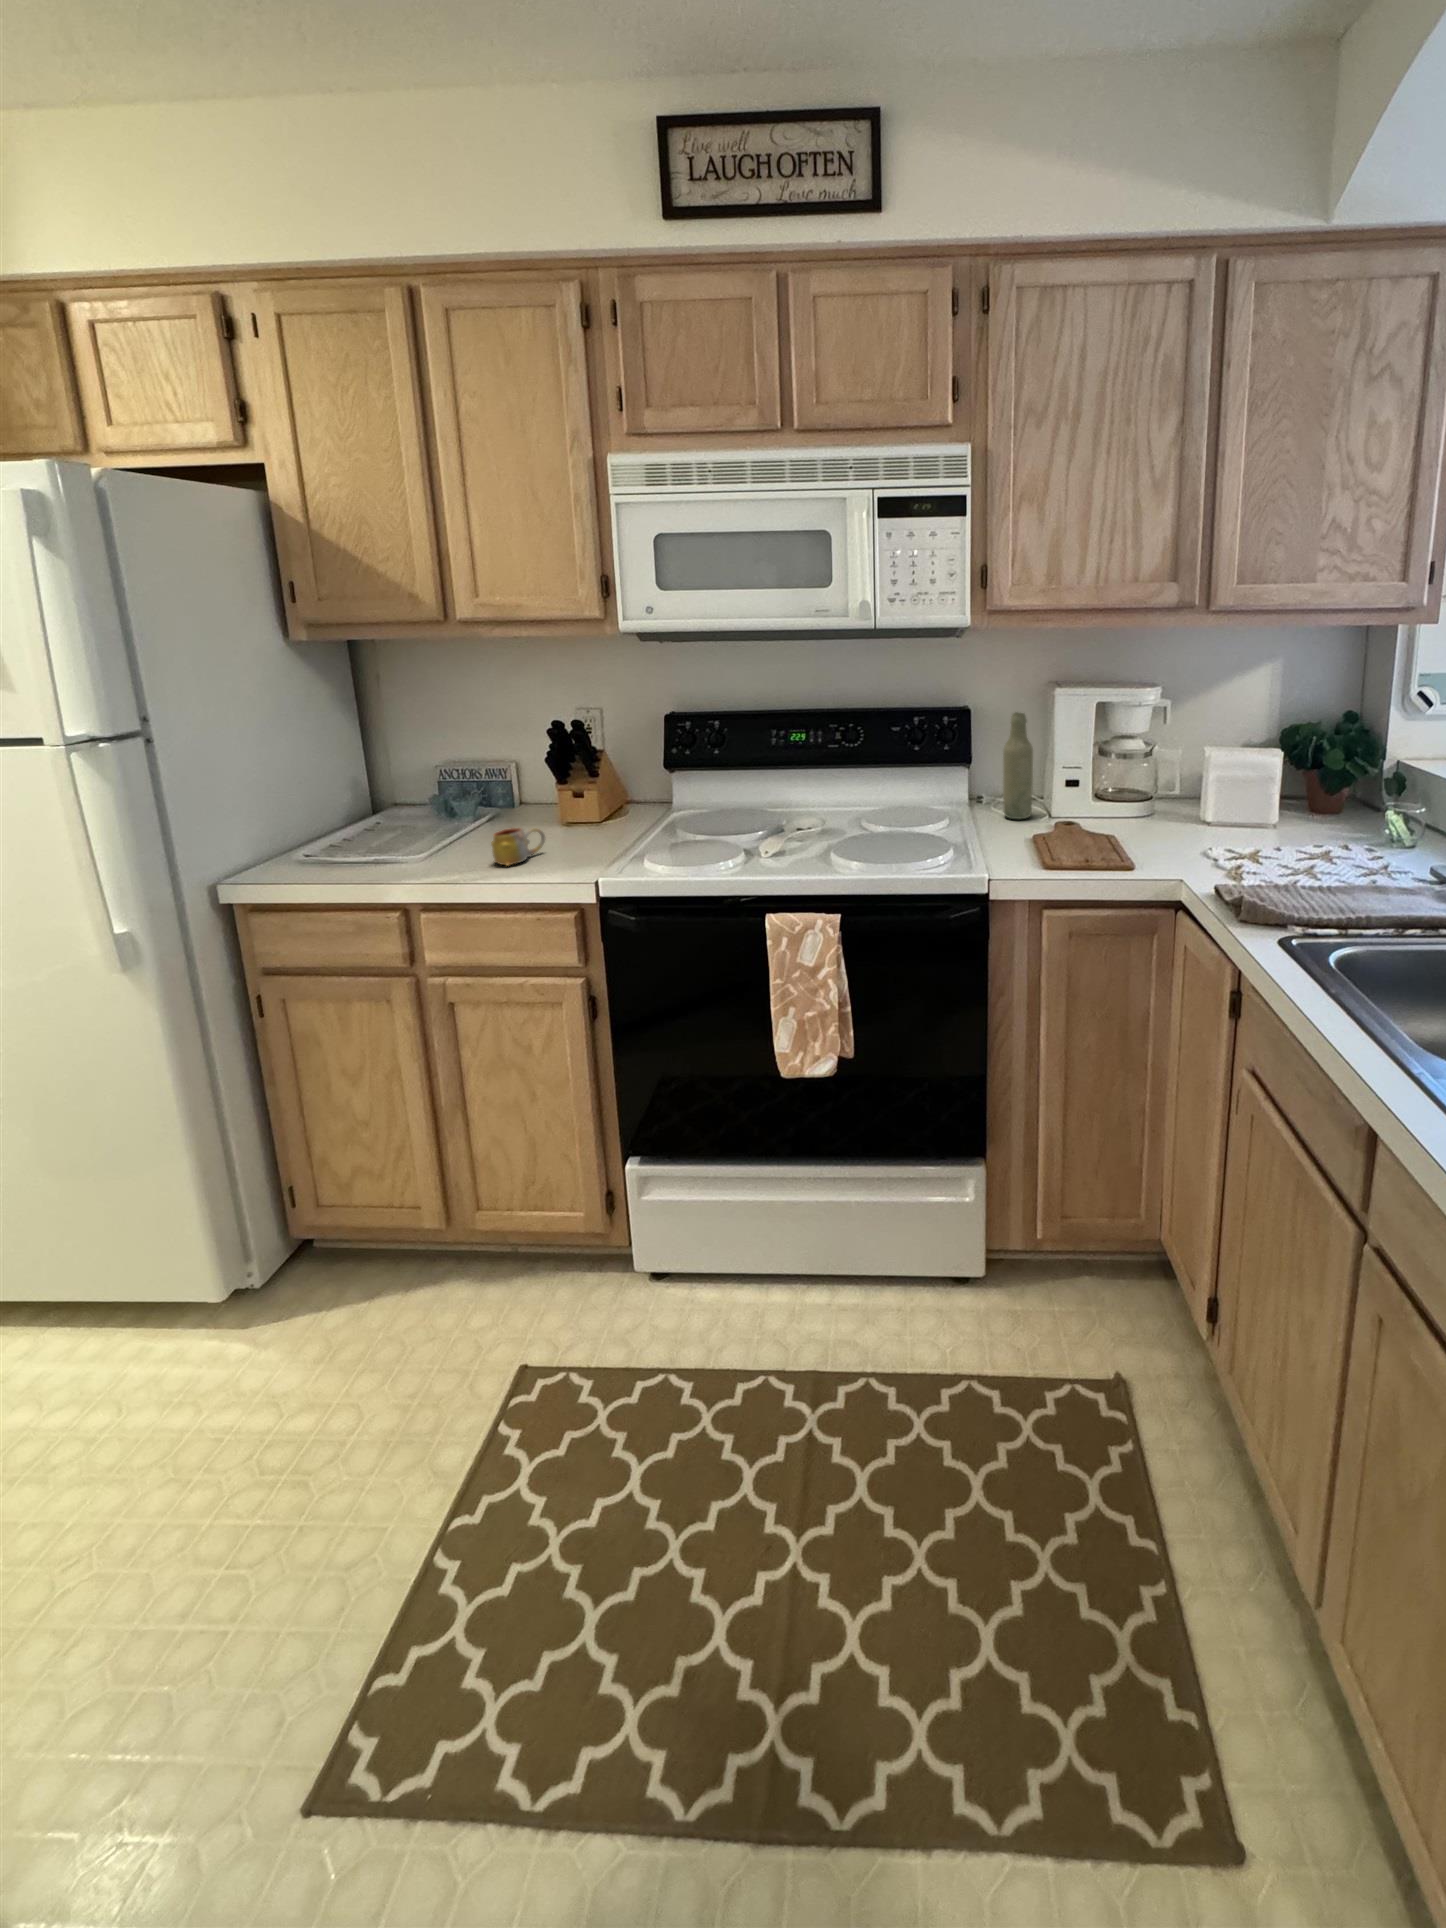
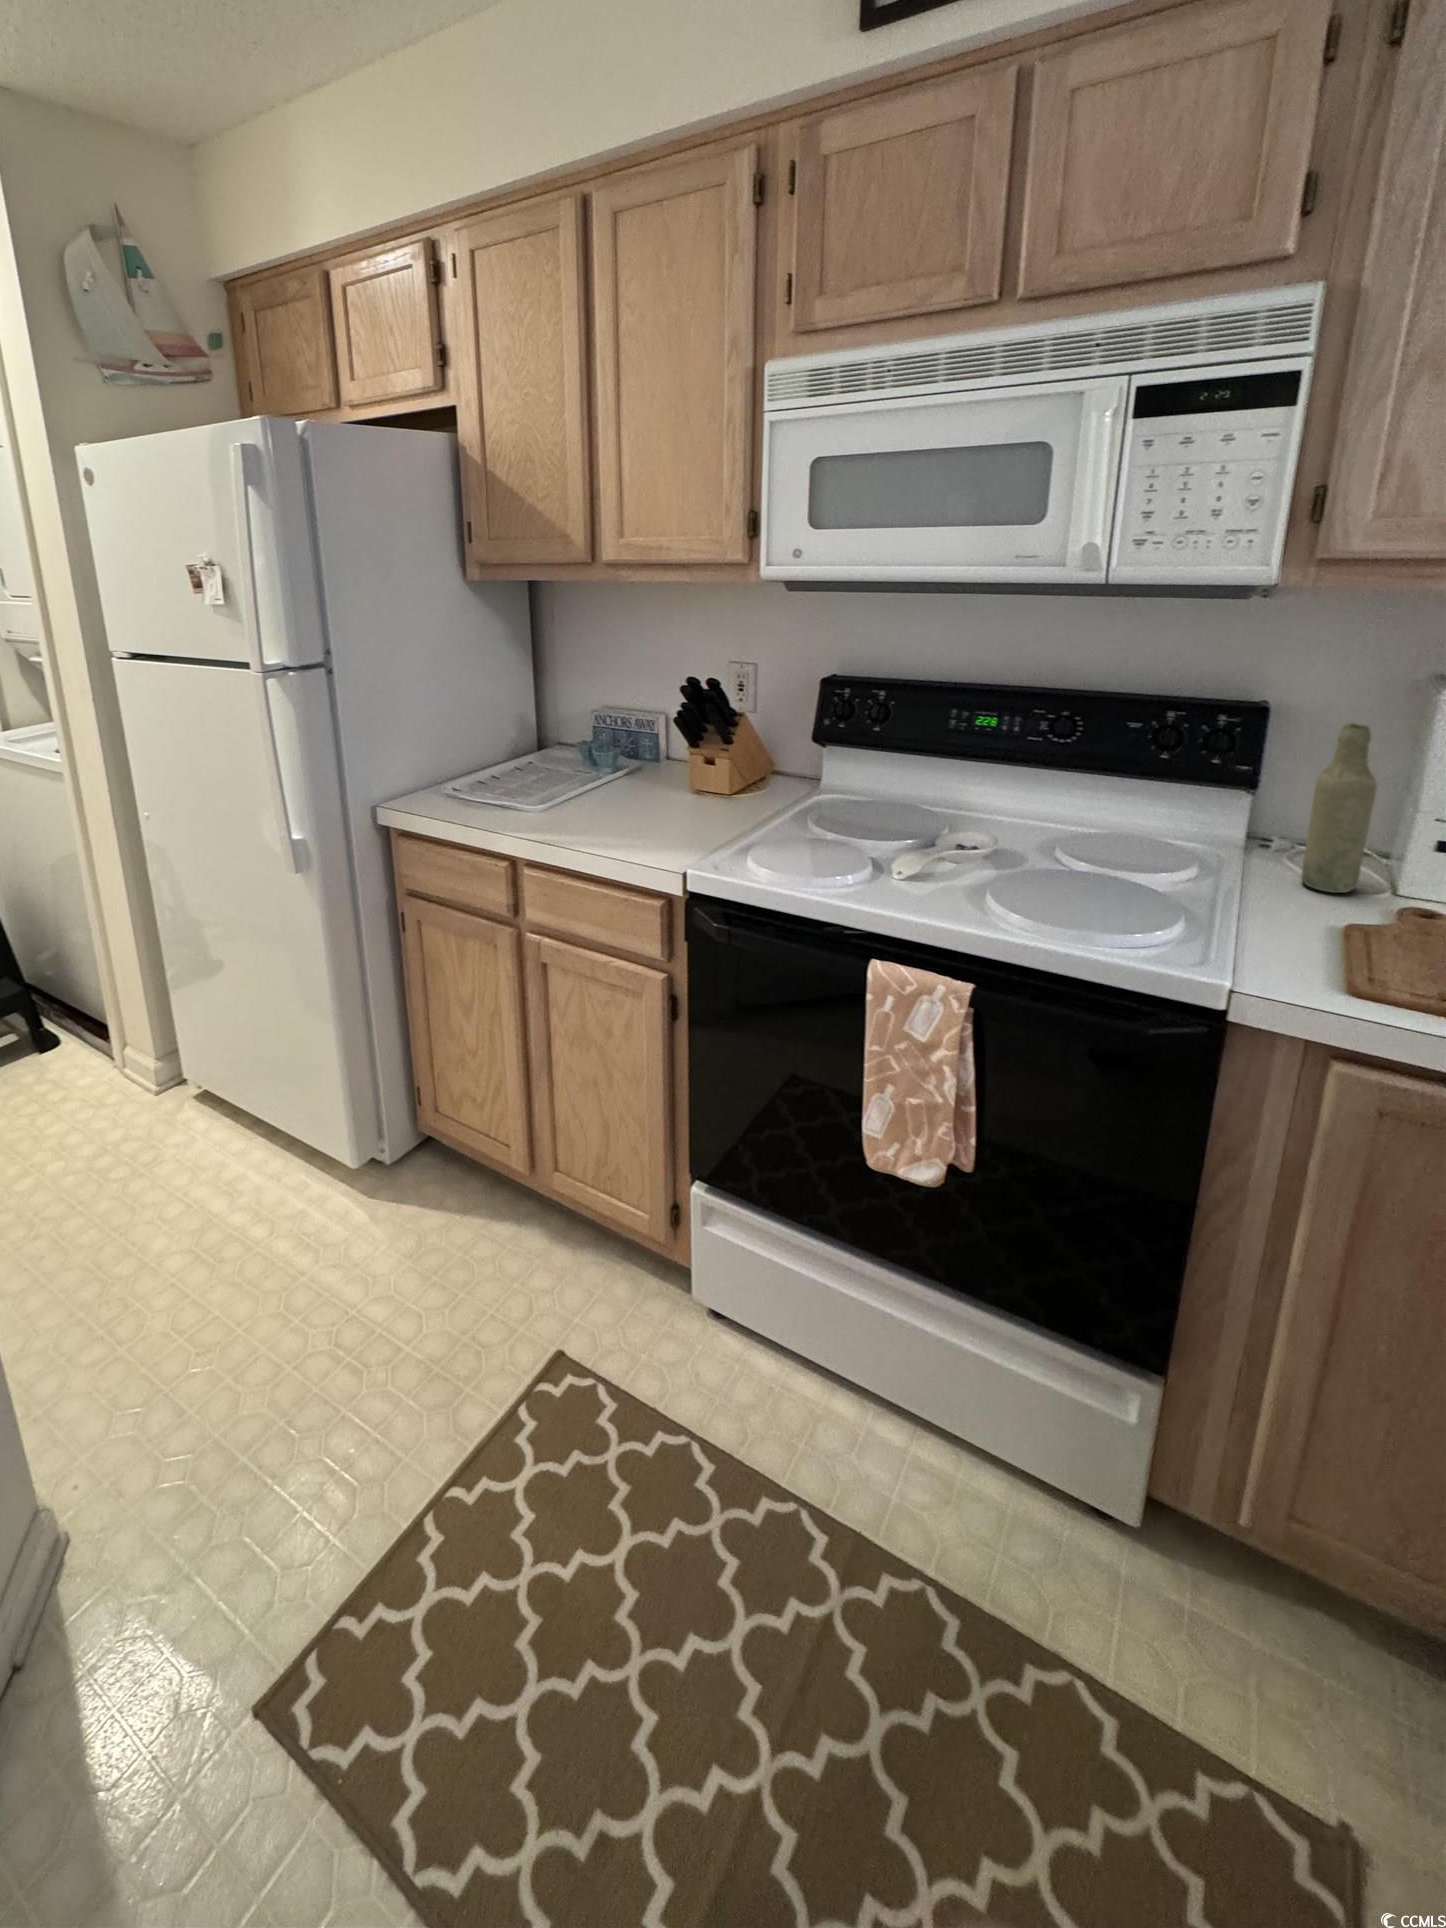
mug: present [491,828,545,866] -> none [595,794,654,835]

